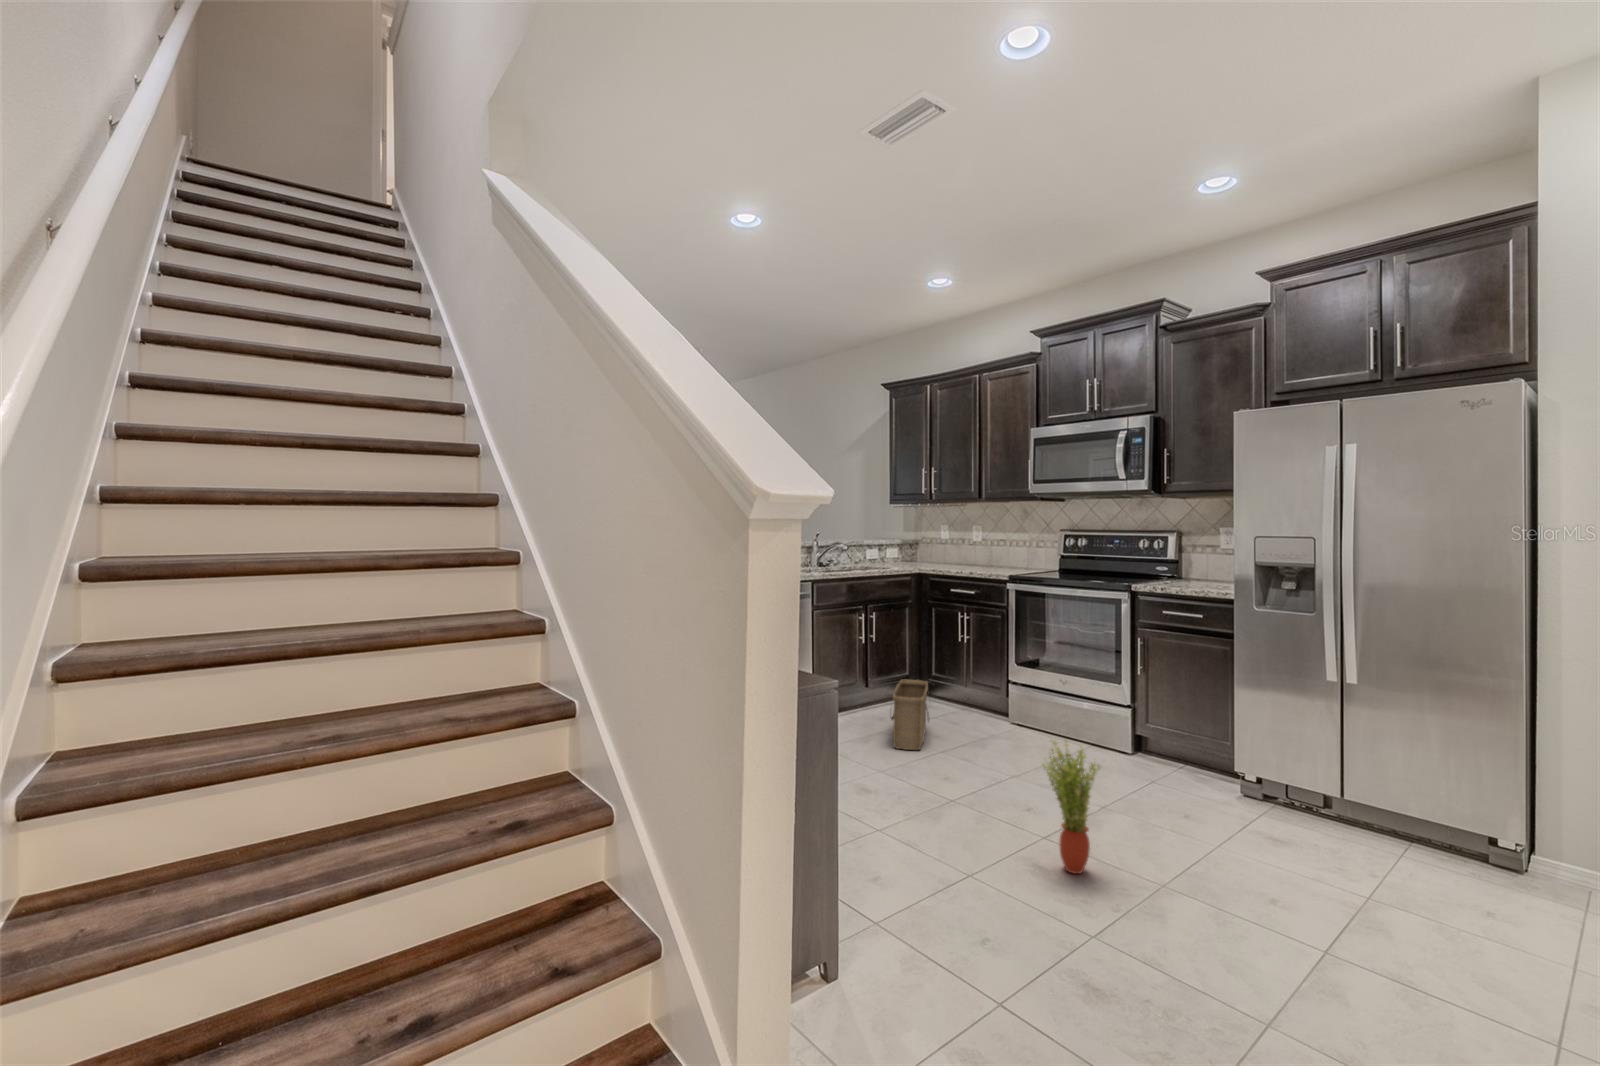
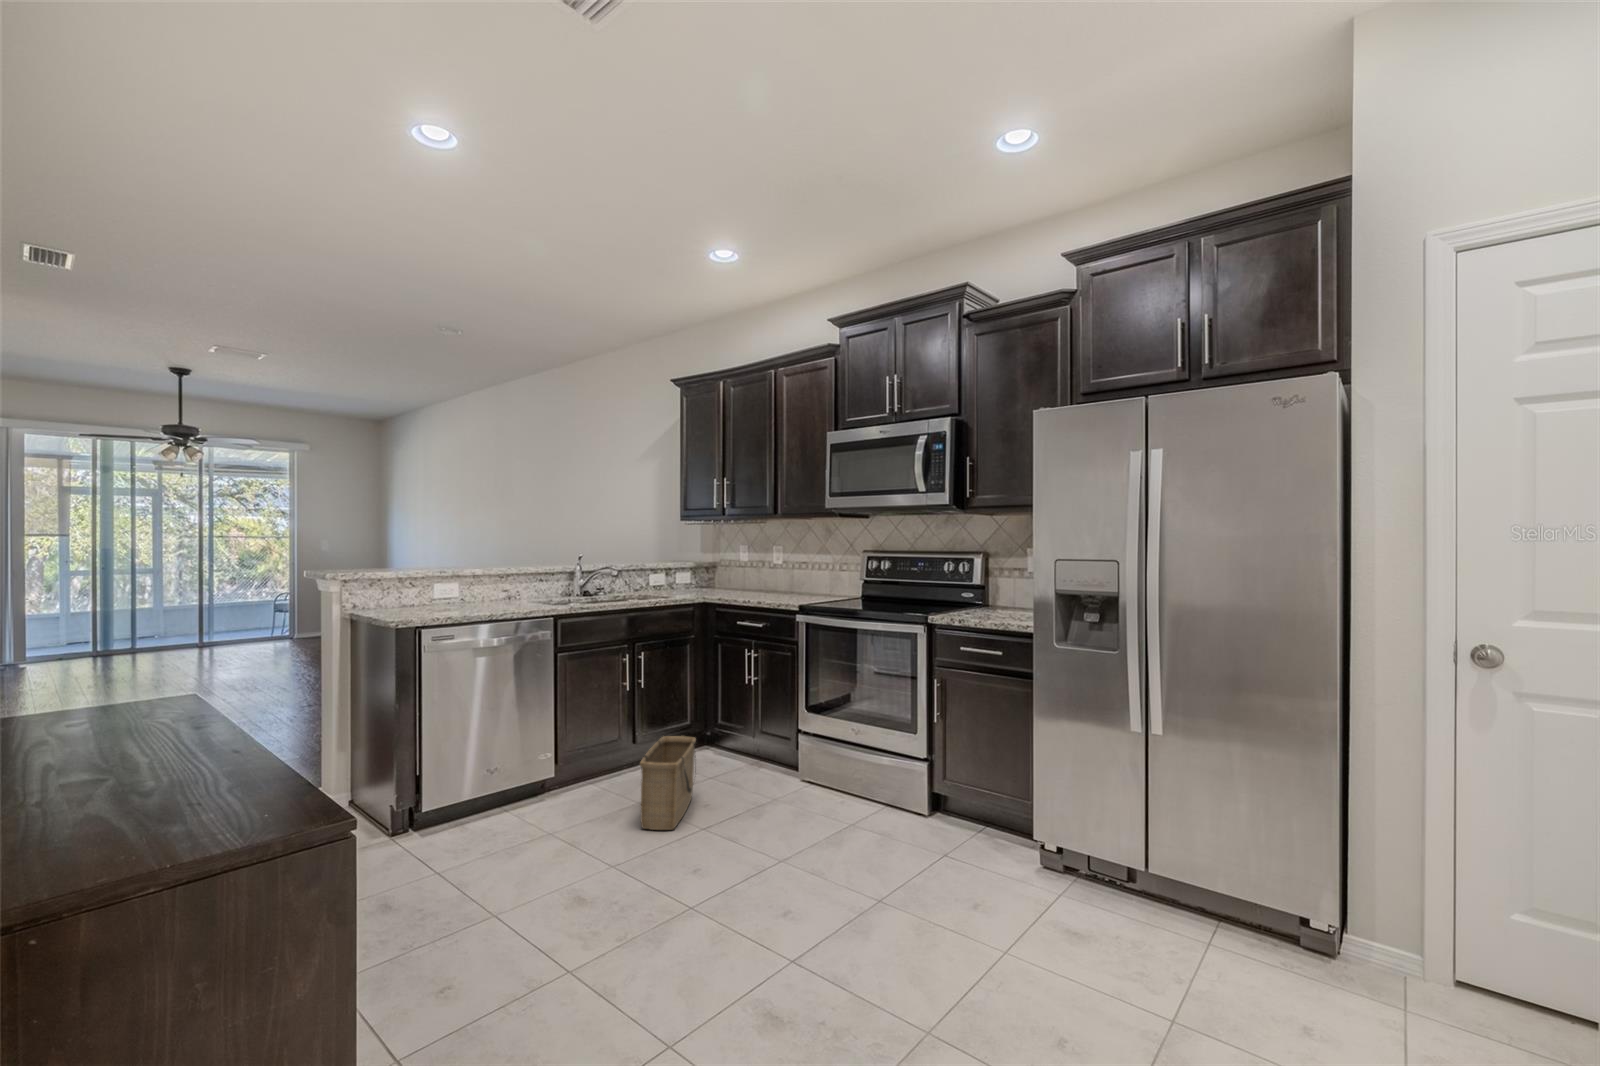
potted plant: present [1043,742,1101,874] -> none [773,833,849,1020]

